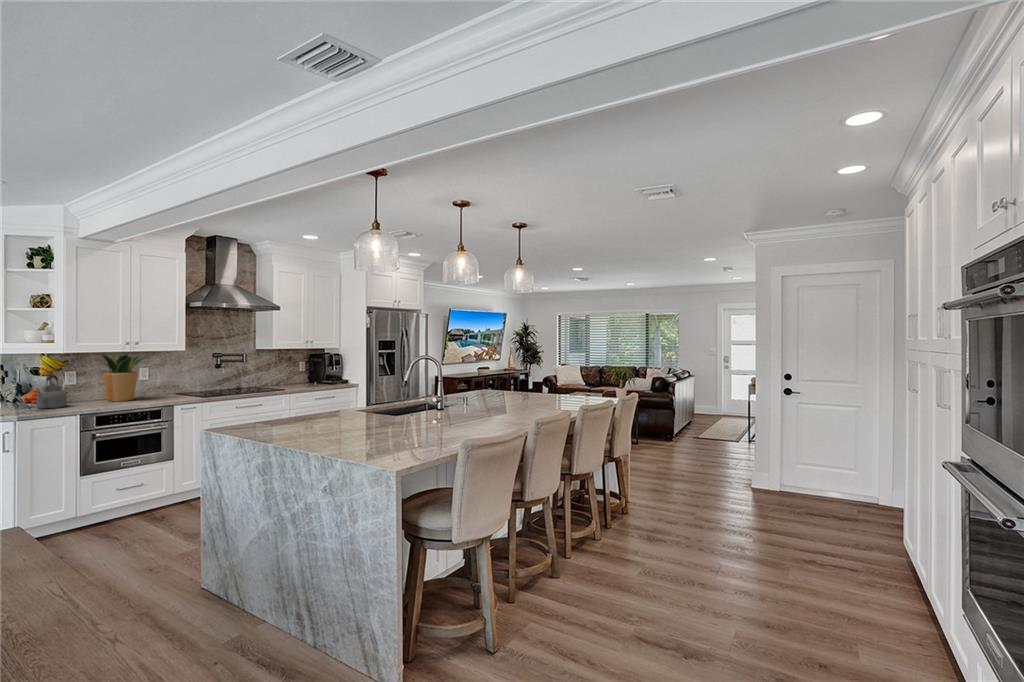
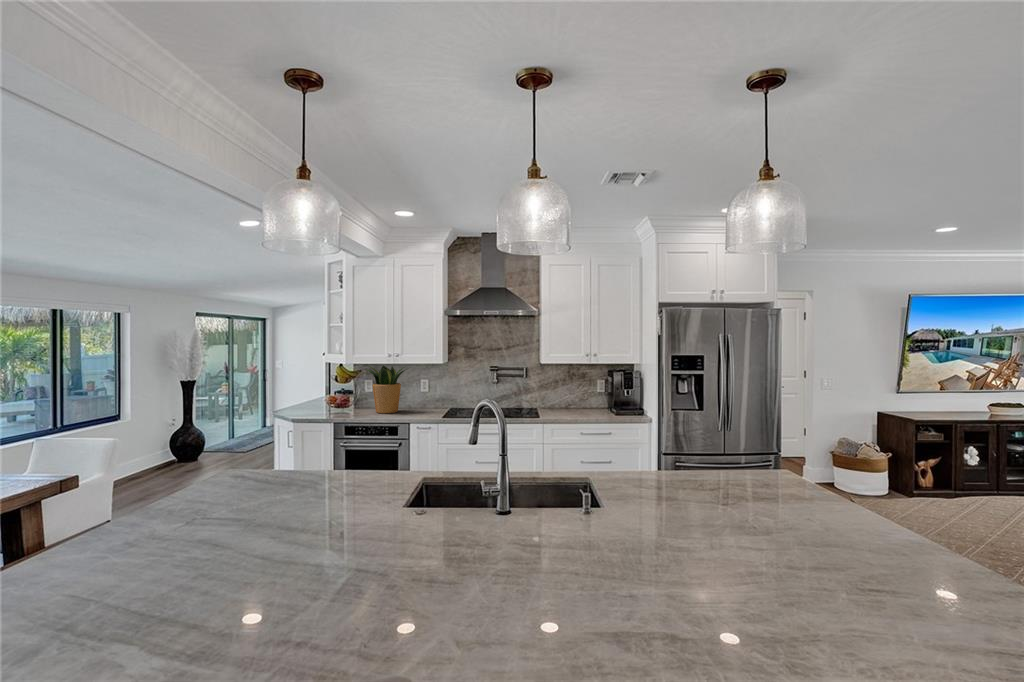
kettle: present [36,375,67,408] -> none [307,384,338,415]

